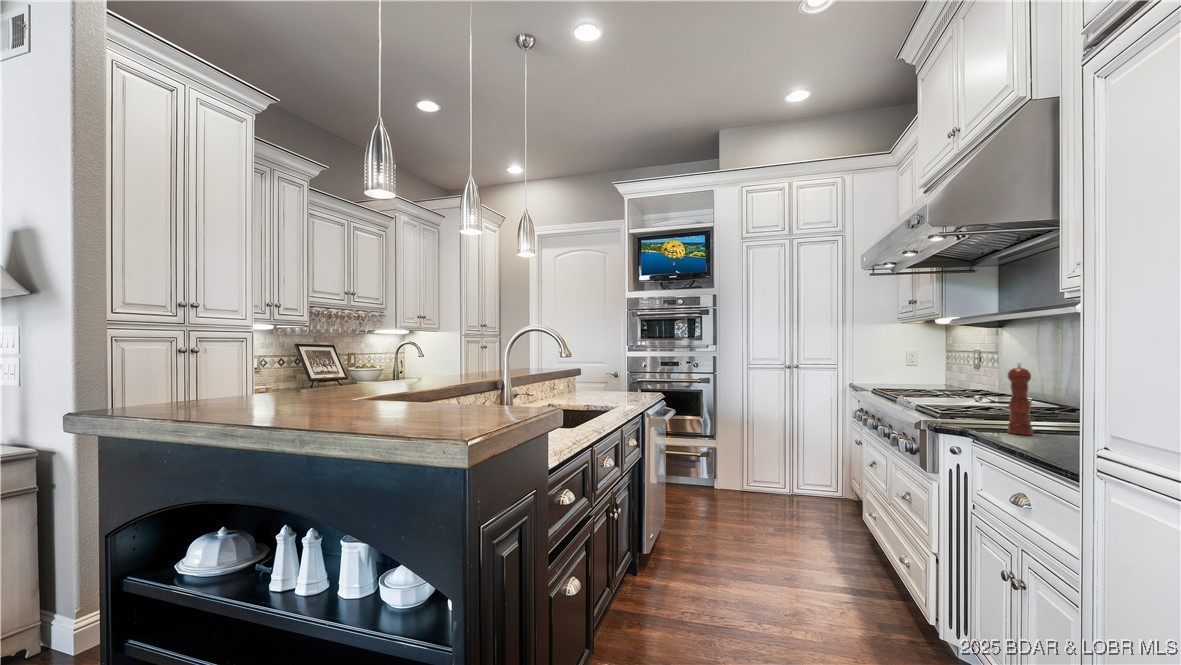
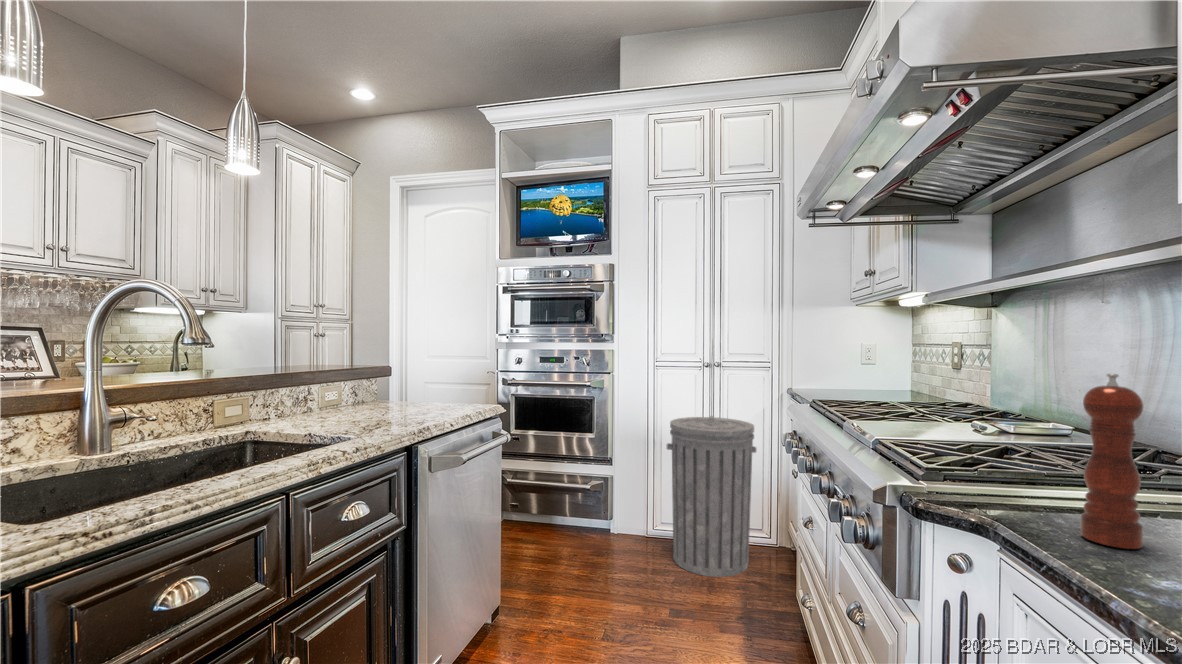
trash can: none [763,403,830,515] -> present [667,416,756,577]

